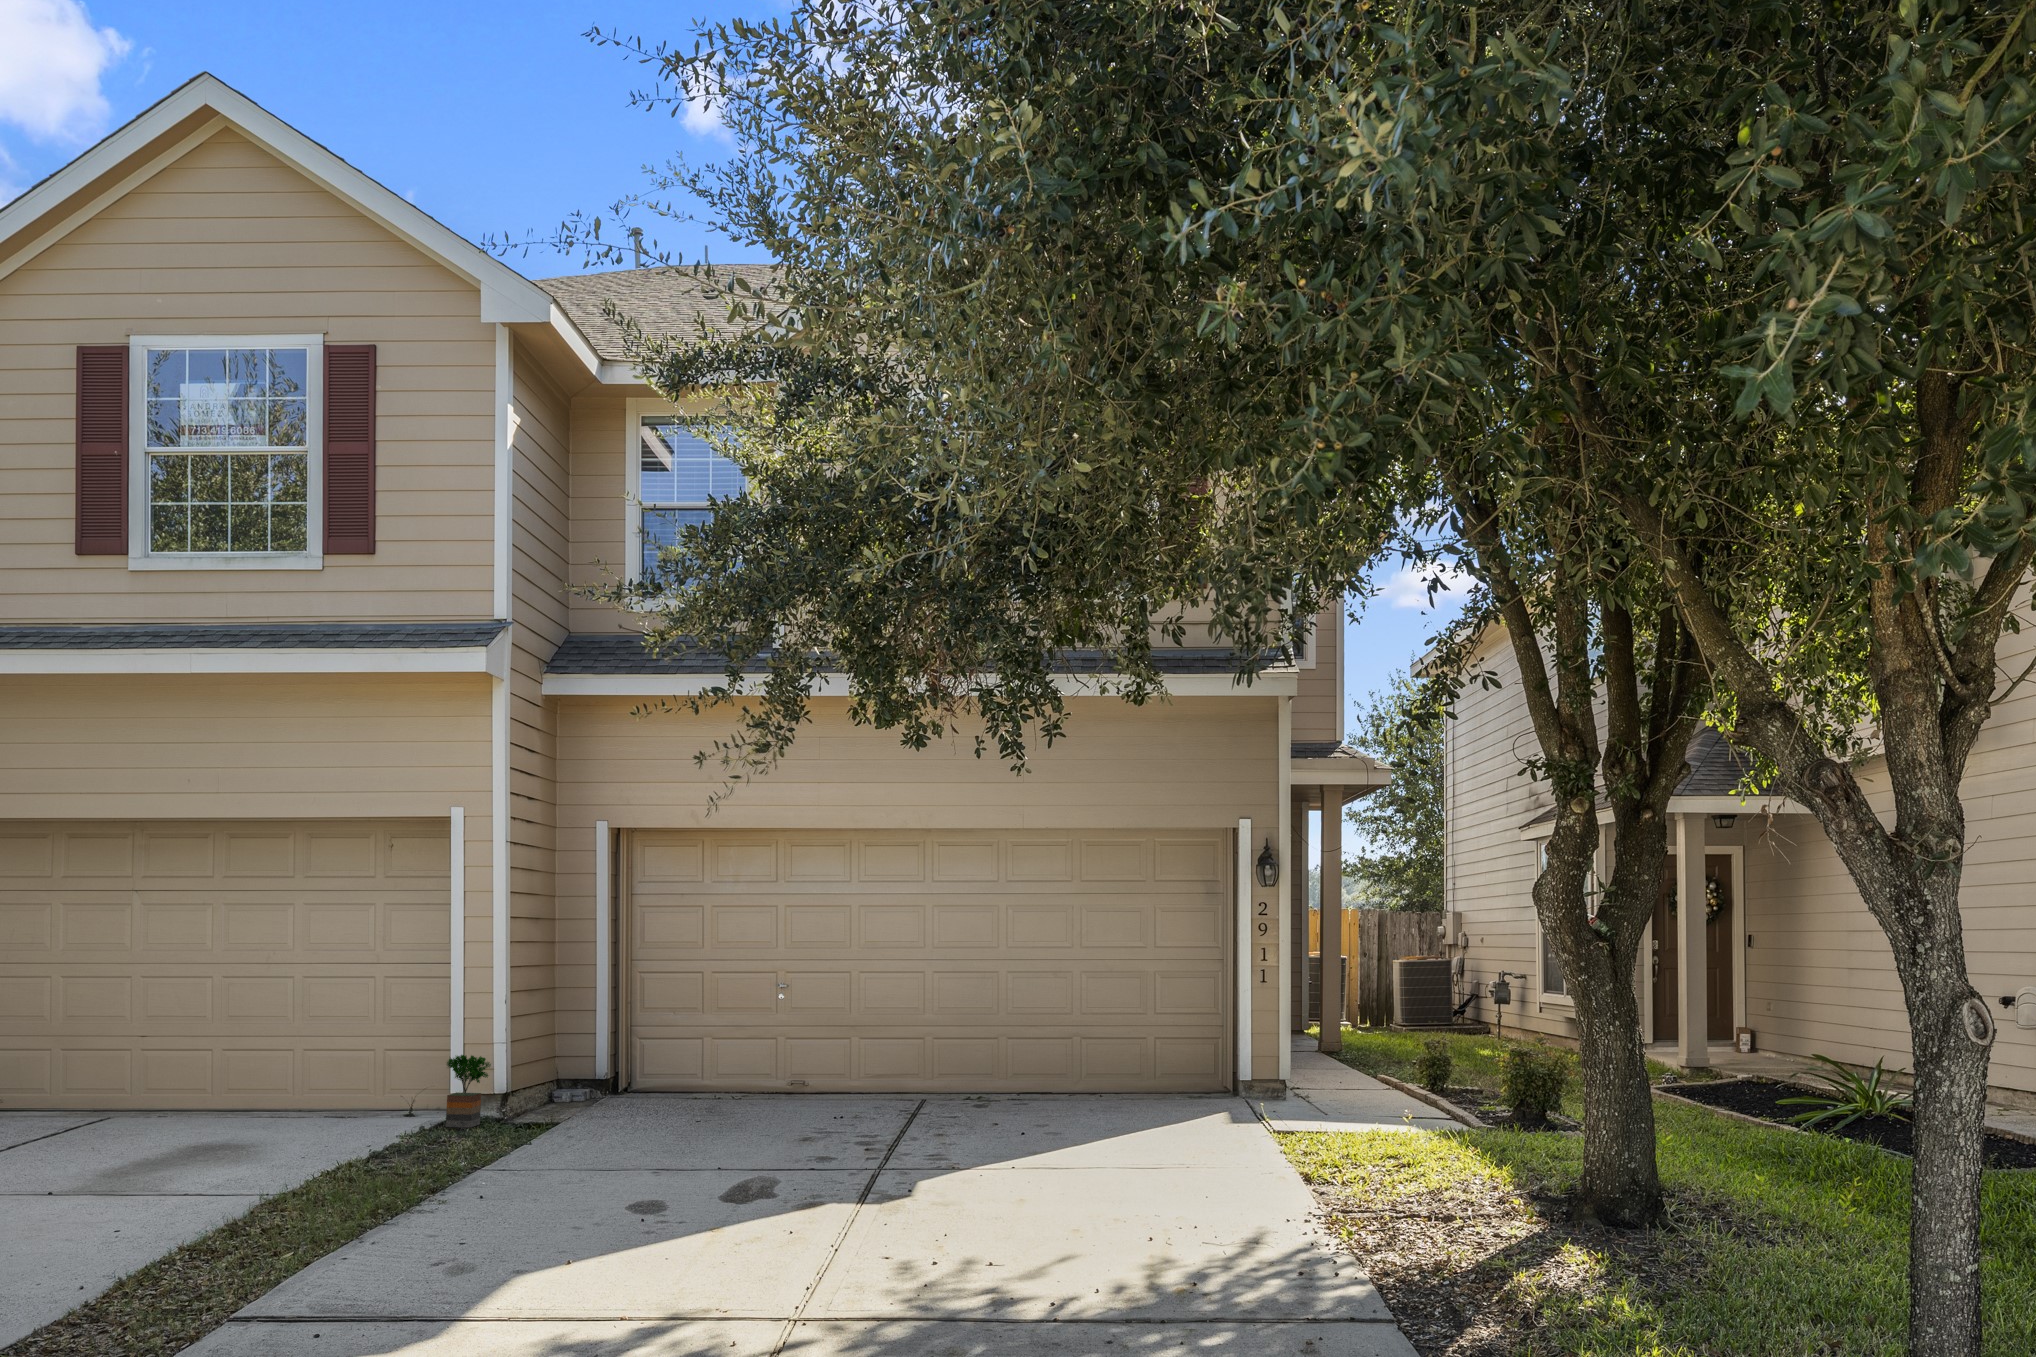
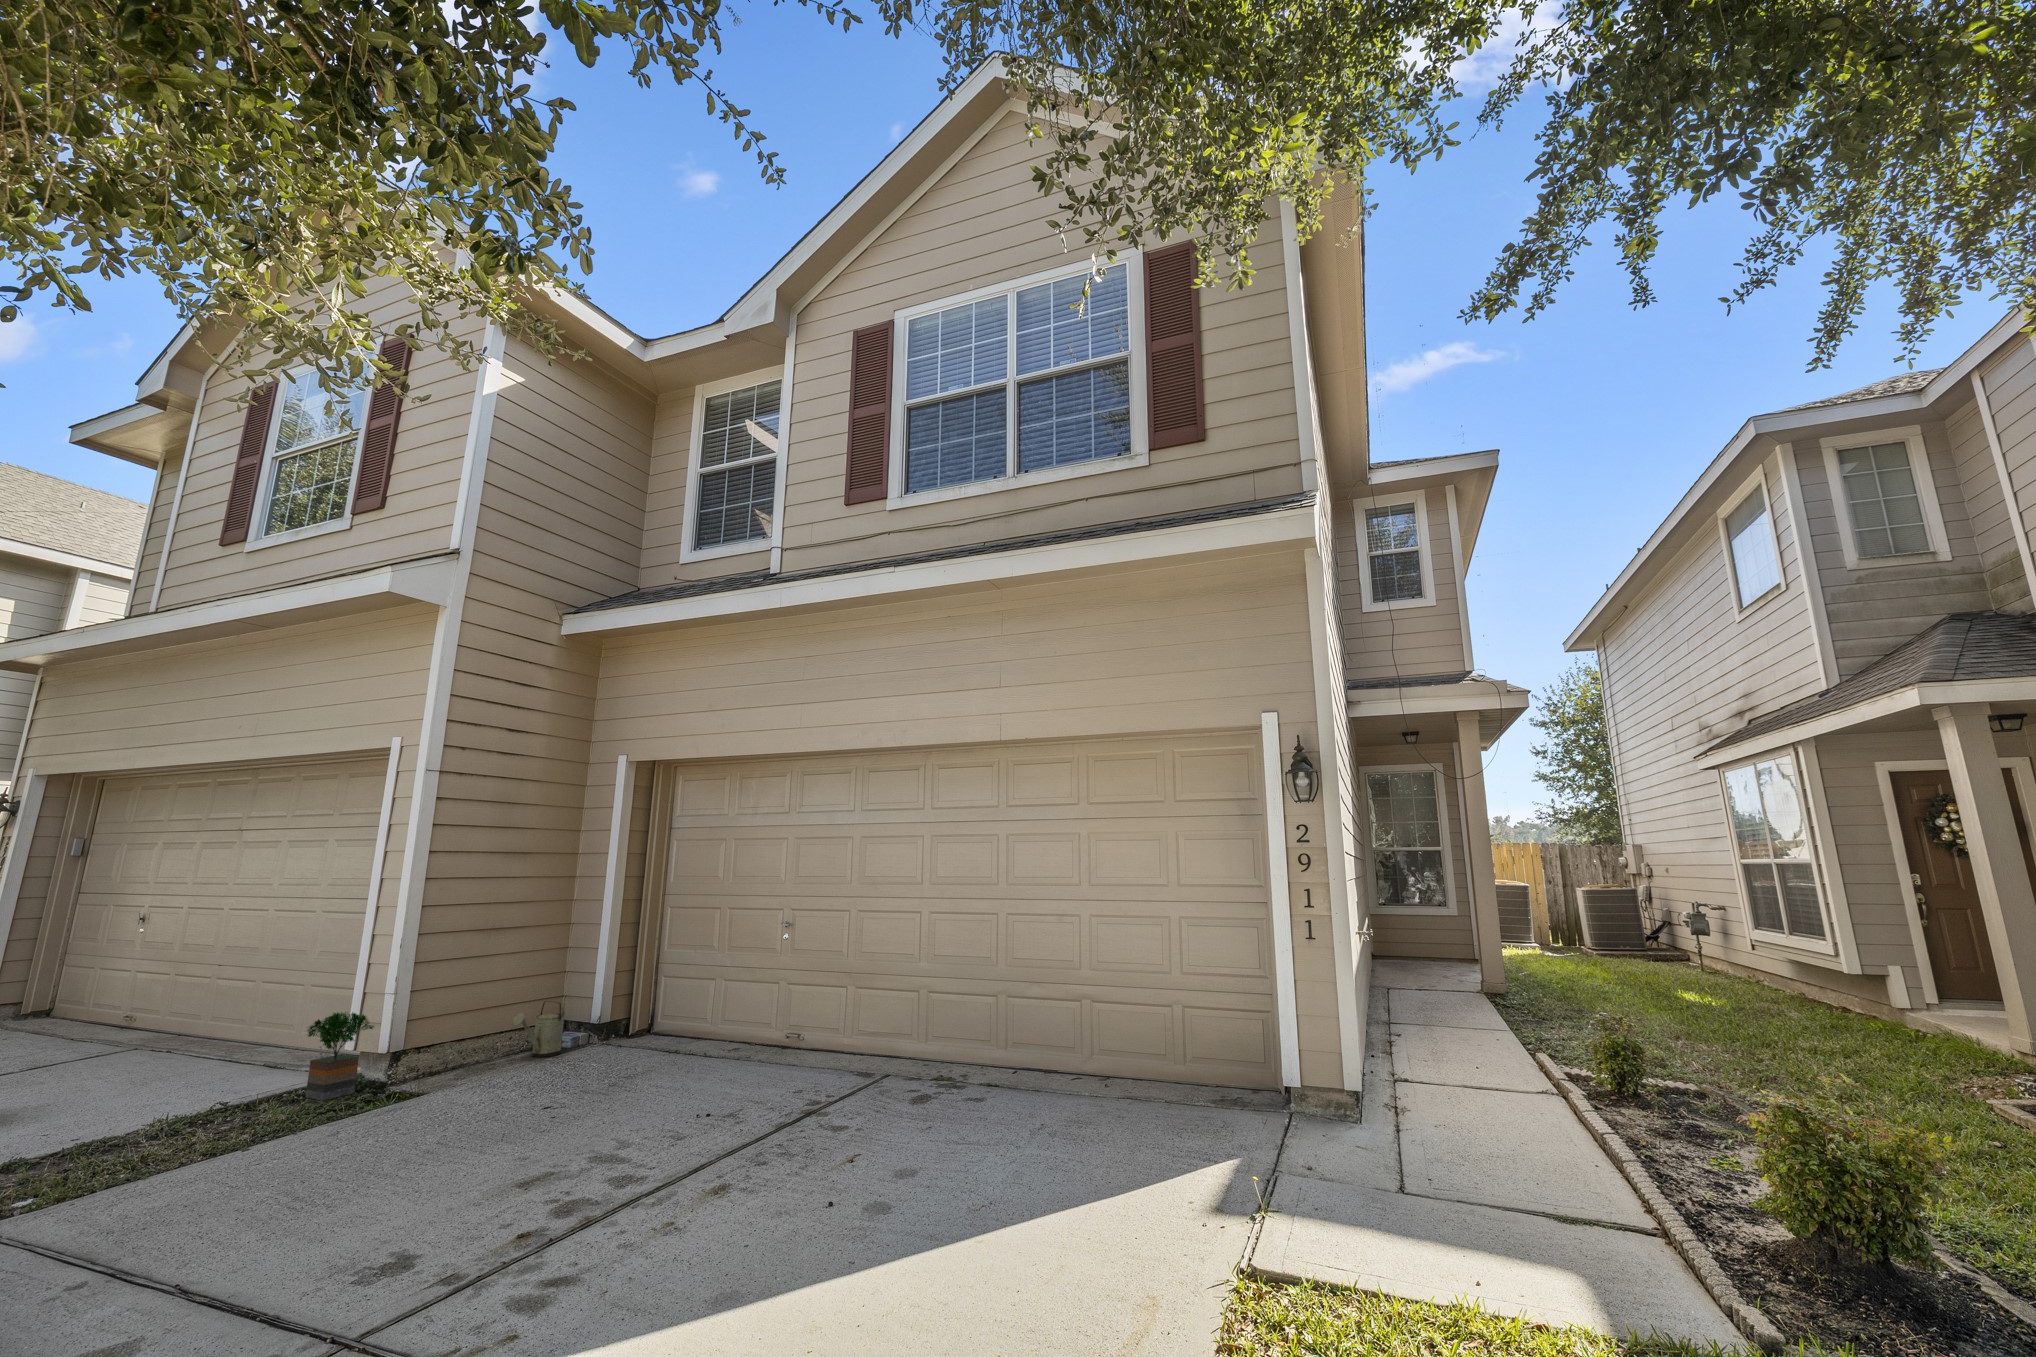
watering can: none [544,1055,571,1106] -> present [513,1001,565,1057]

